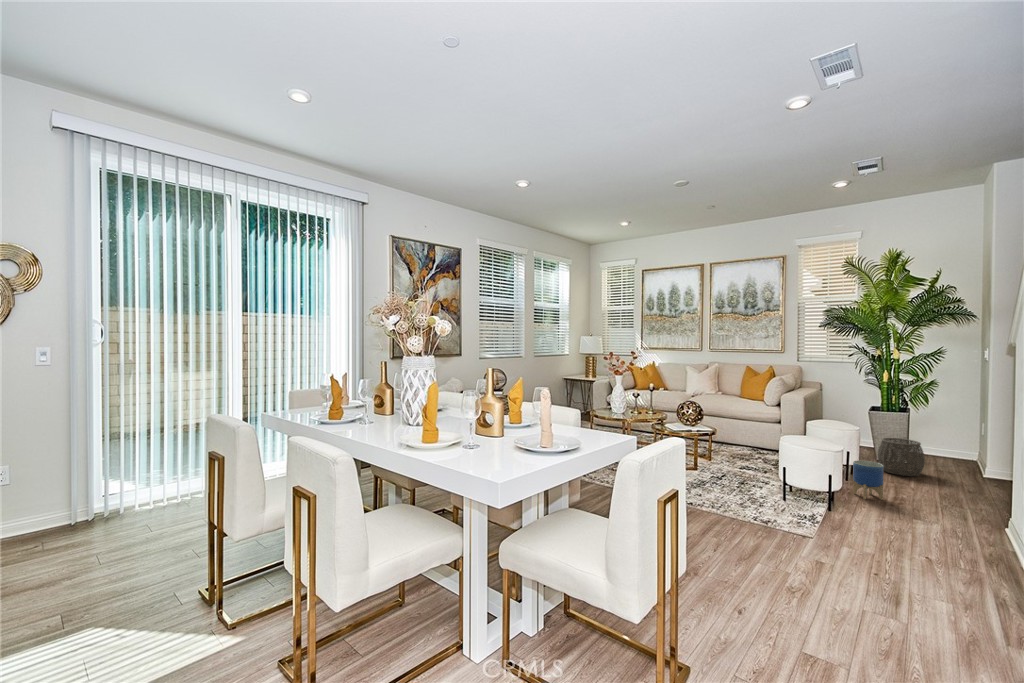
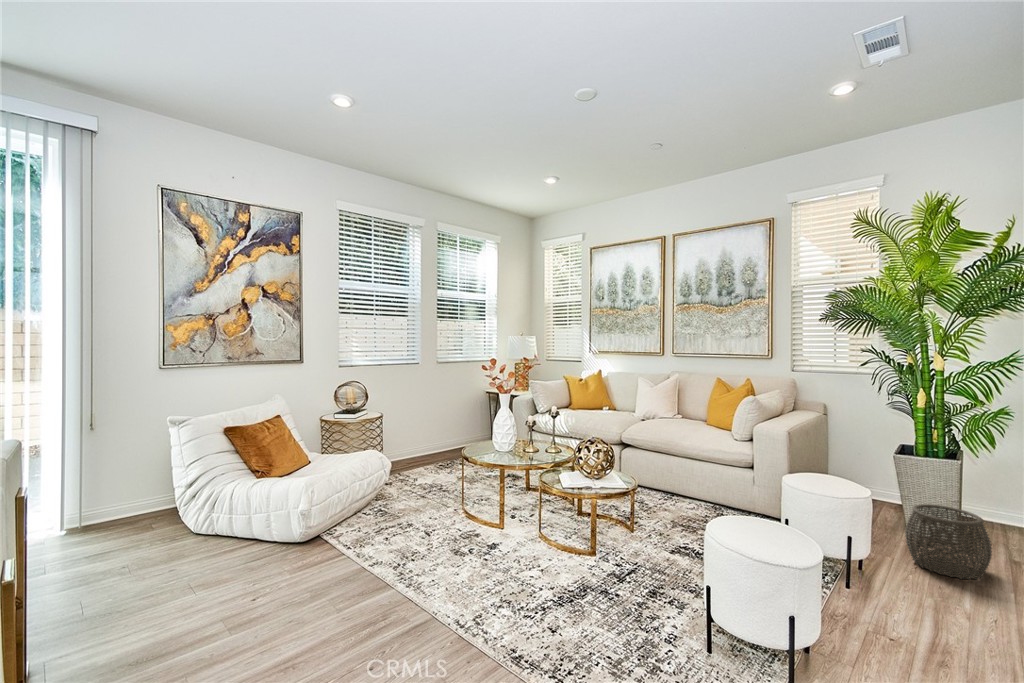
planter: present [853,460,884,500] -> none [850,566,909,654]

